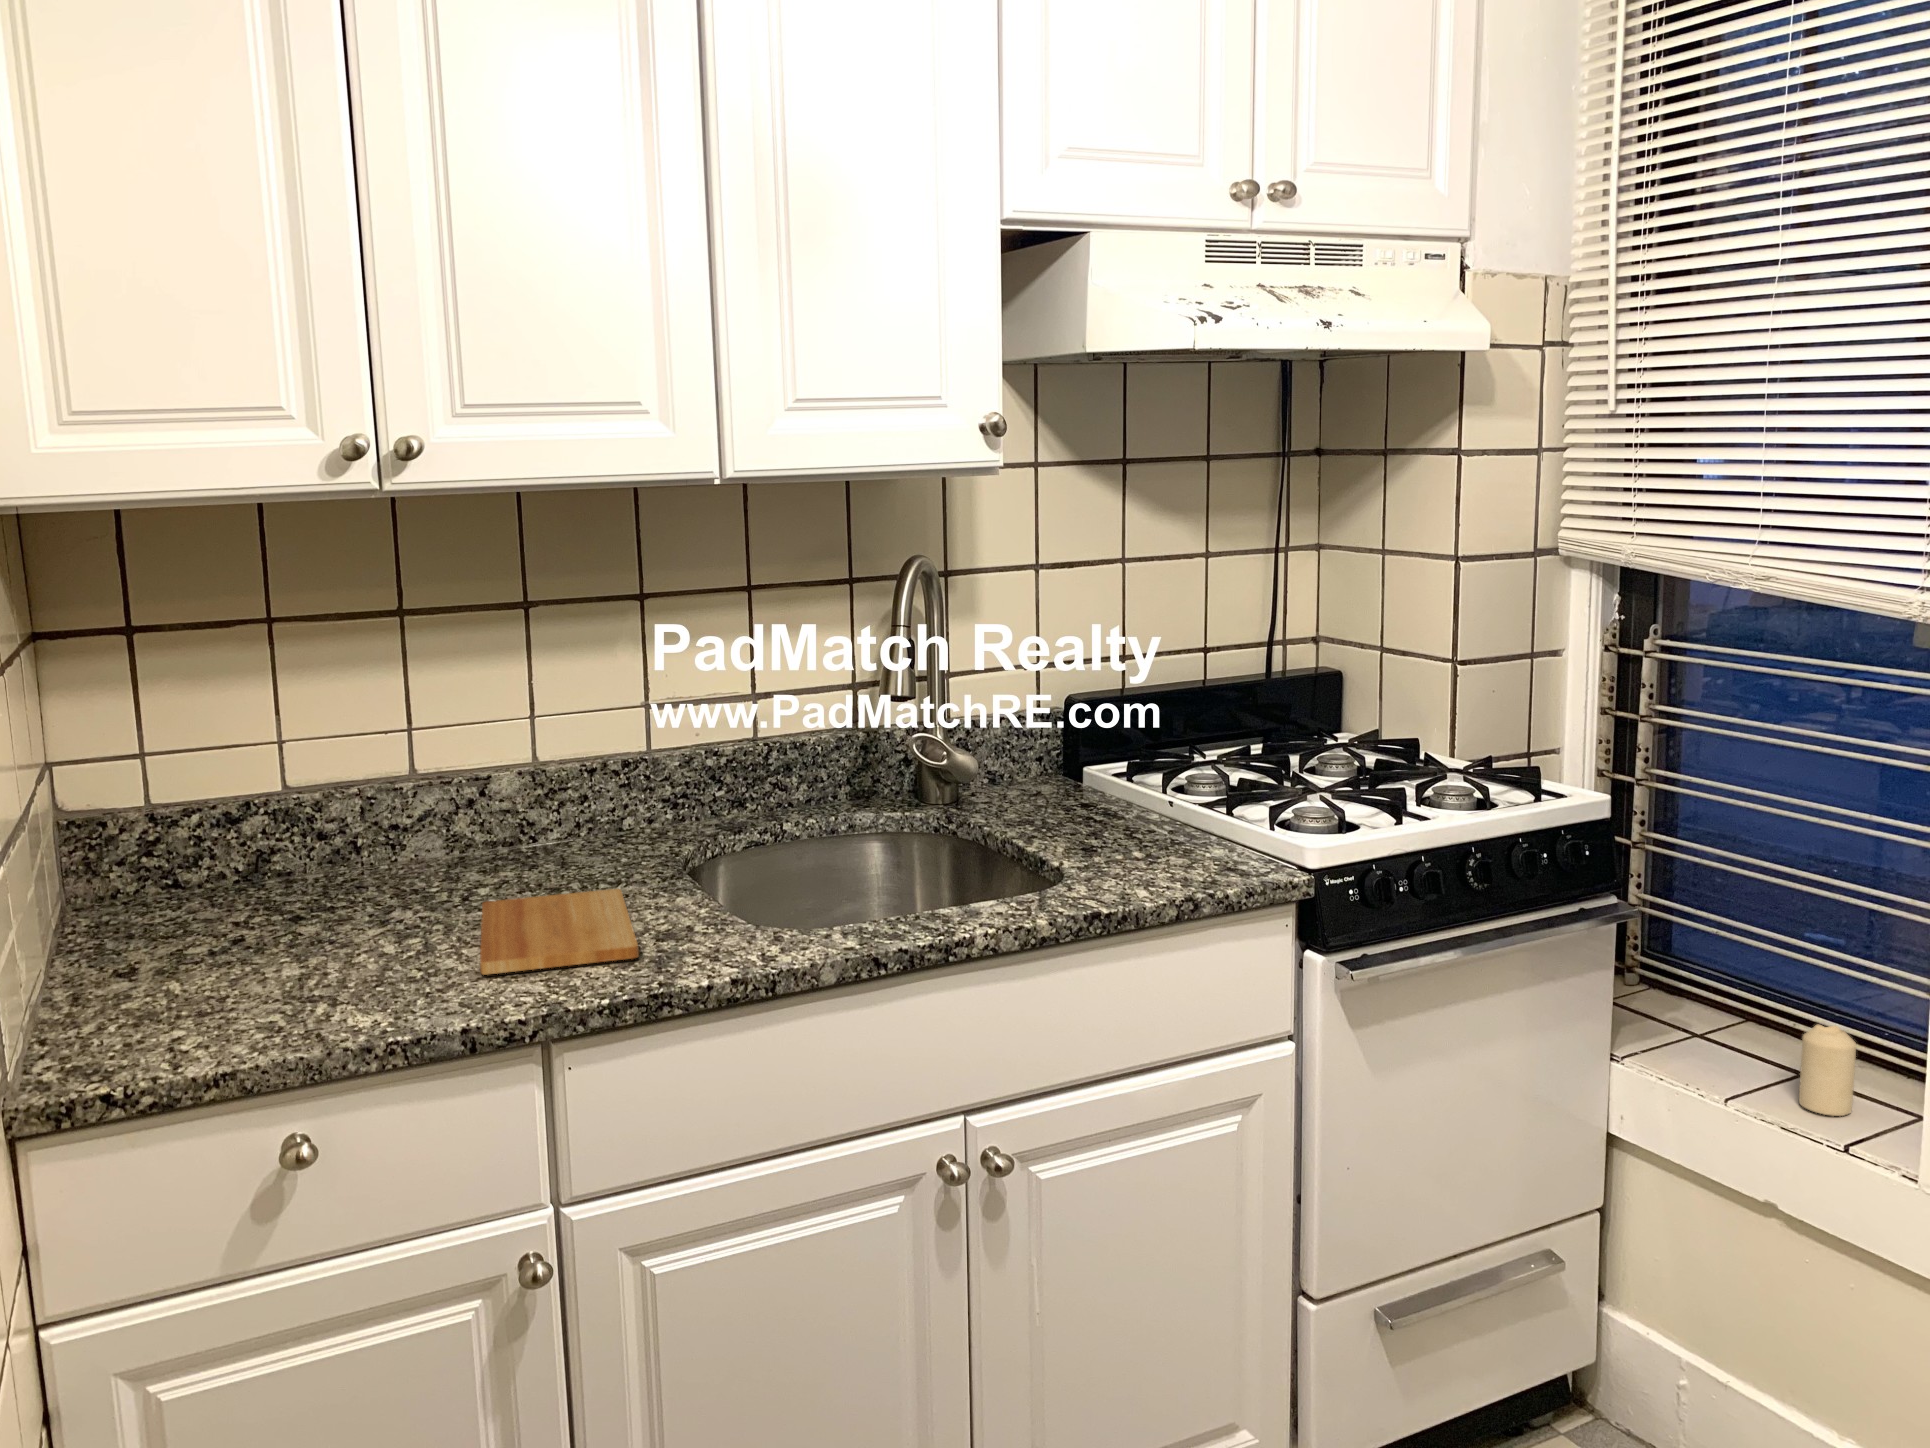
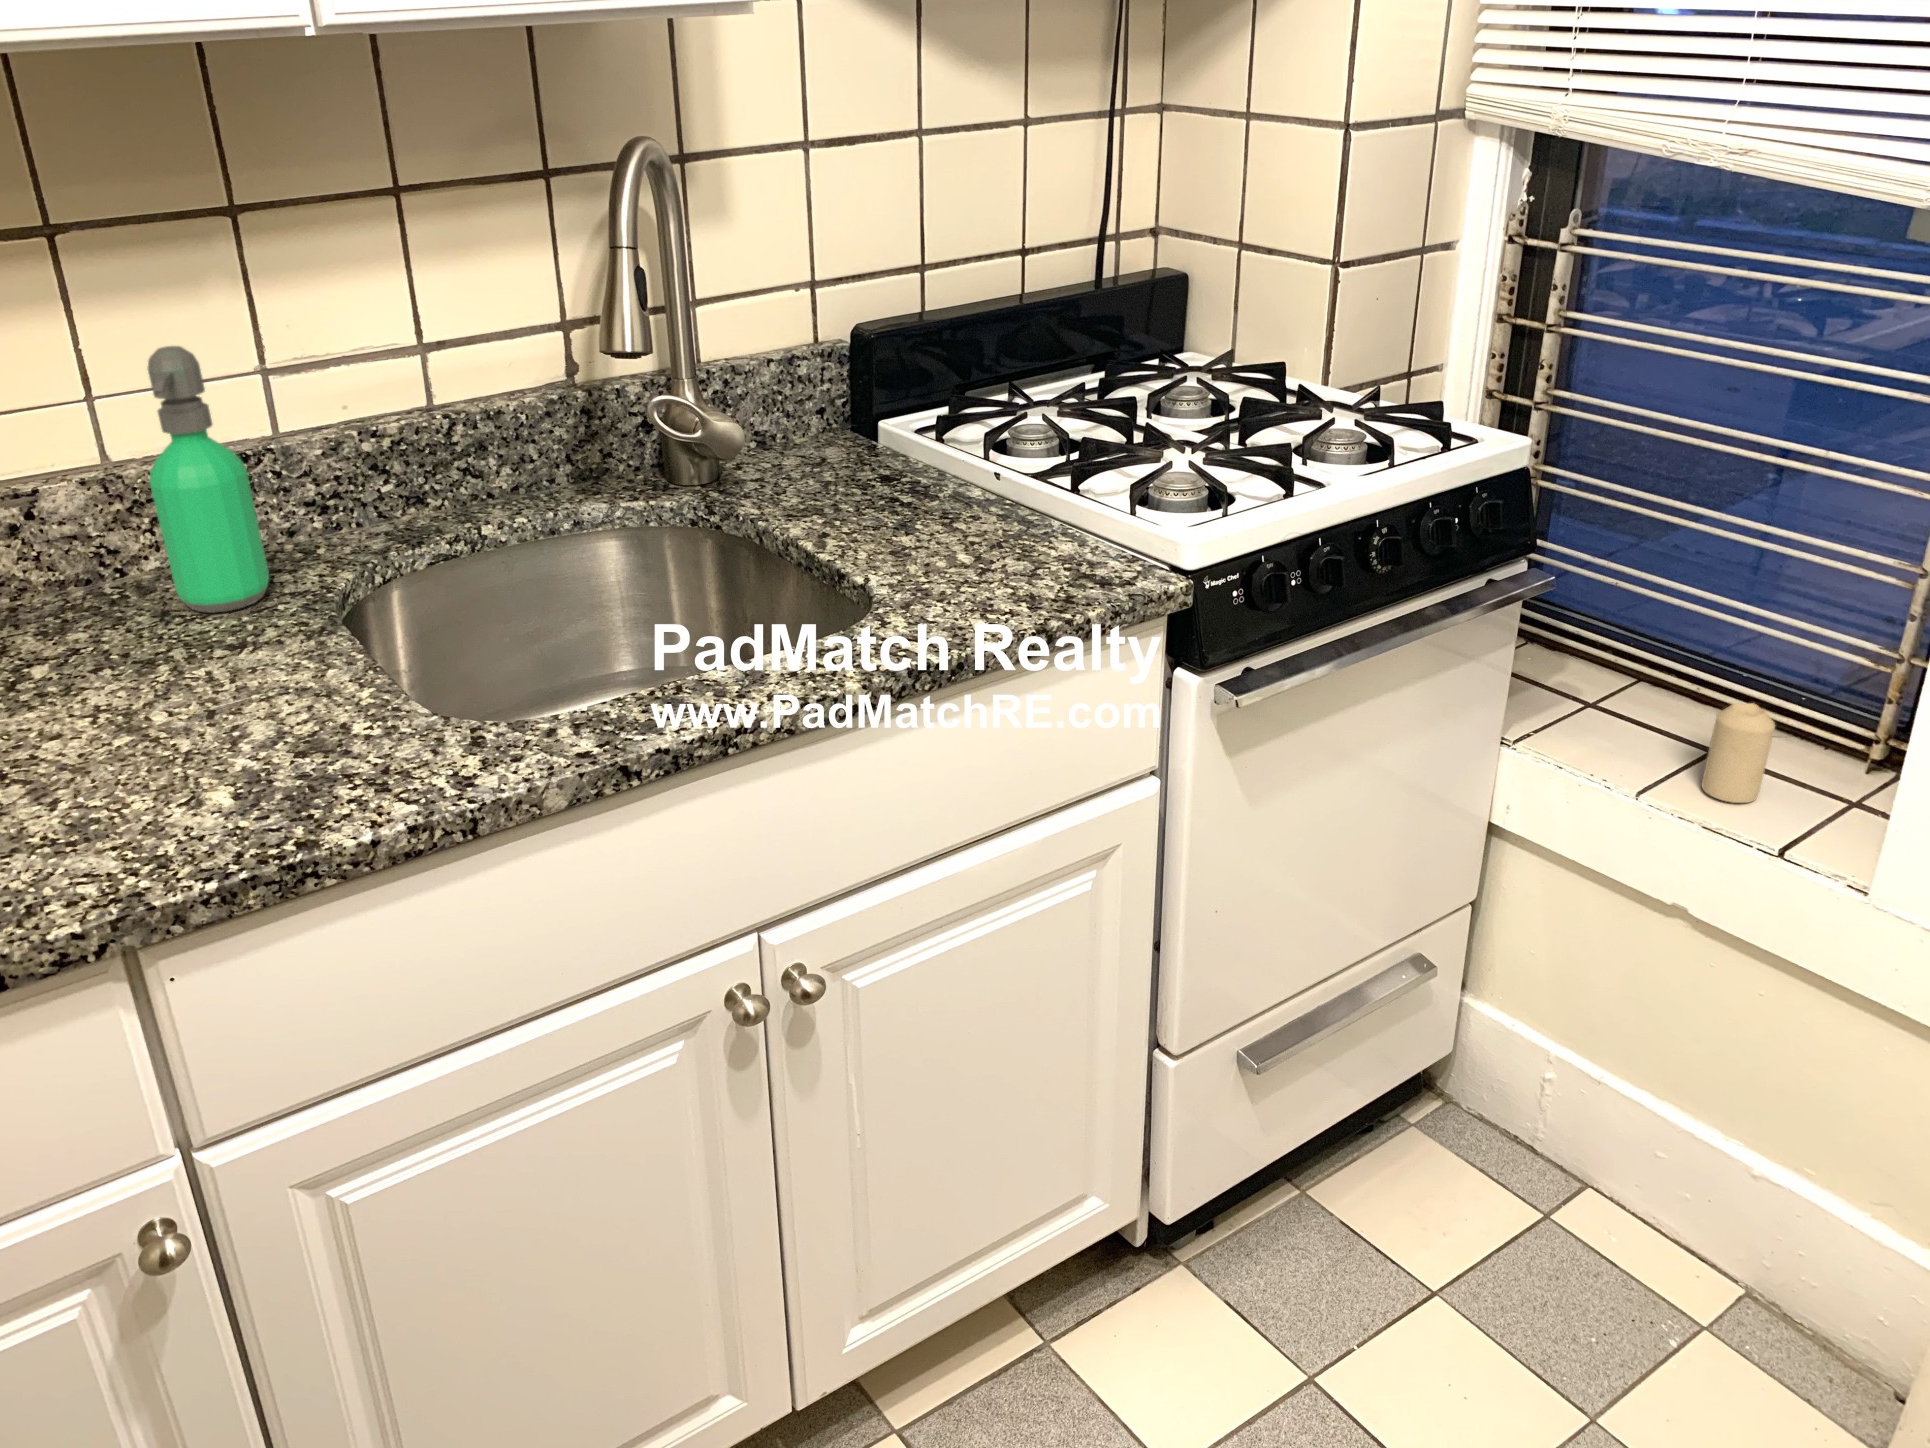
soap dispenser: none [570,679,637,863] -> present [148,346,269,613]
cutting board: present [480,889,639,975] -> none [10,665,267,849]

